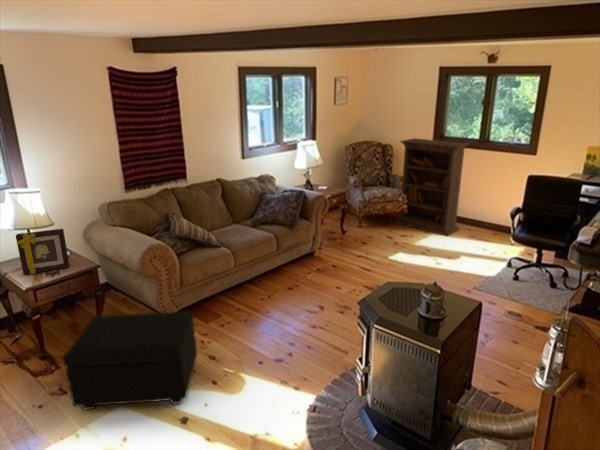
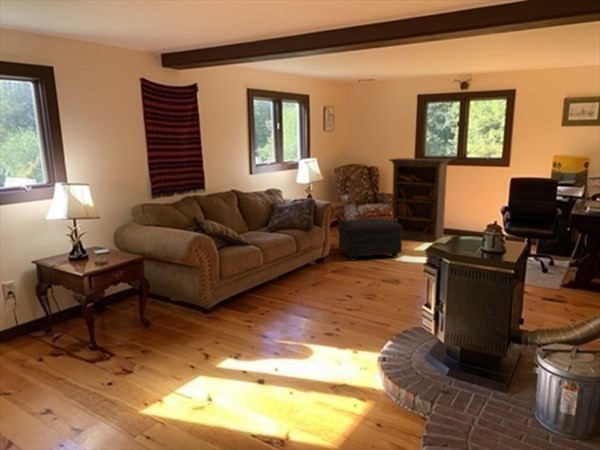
picture frame: present [16,229,69,275] -> none [71,219,119,264]
footstool: present [63,312,197,410] -> present [339,218,402,260]

